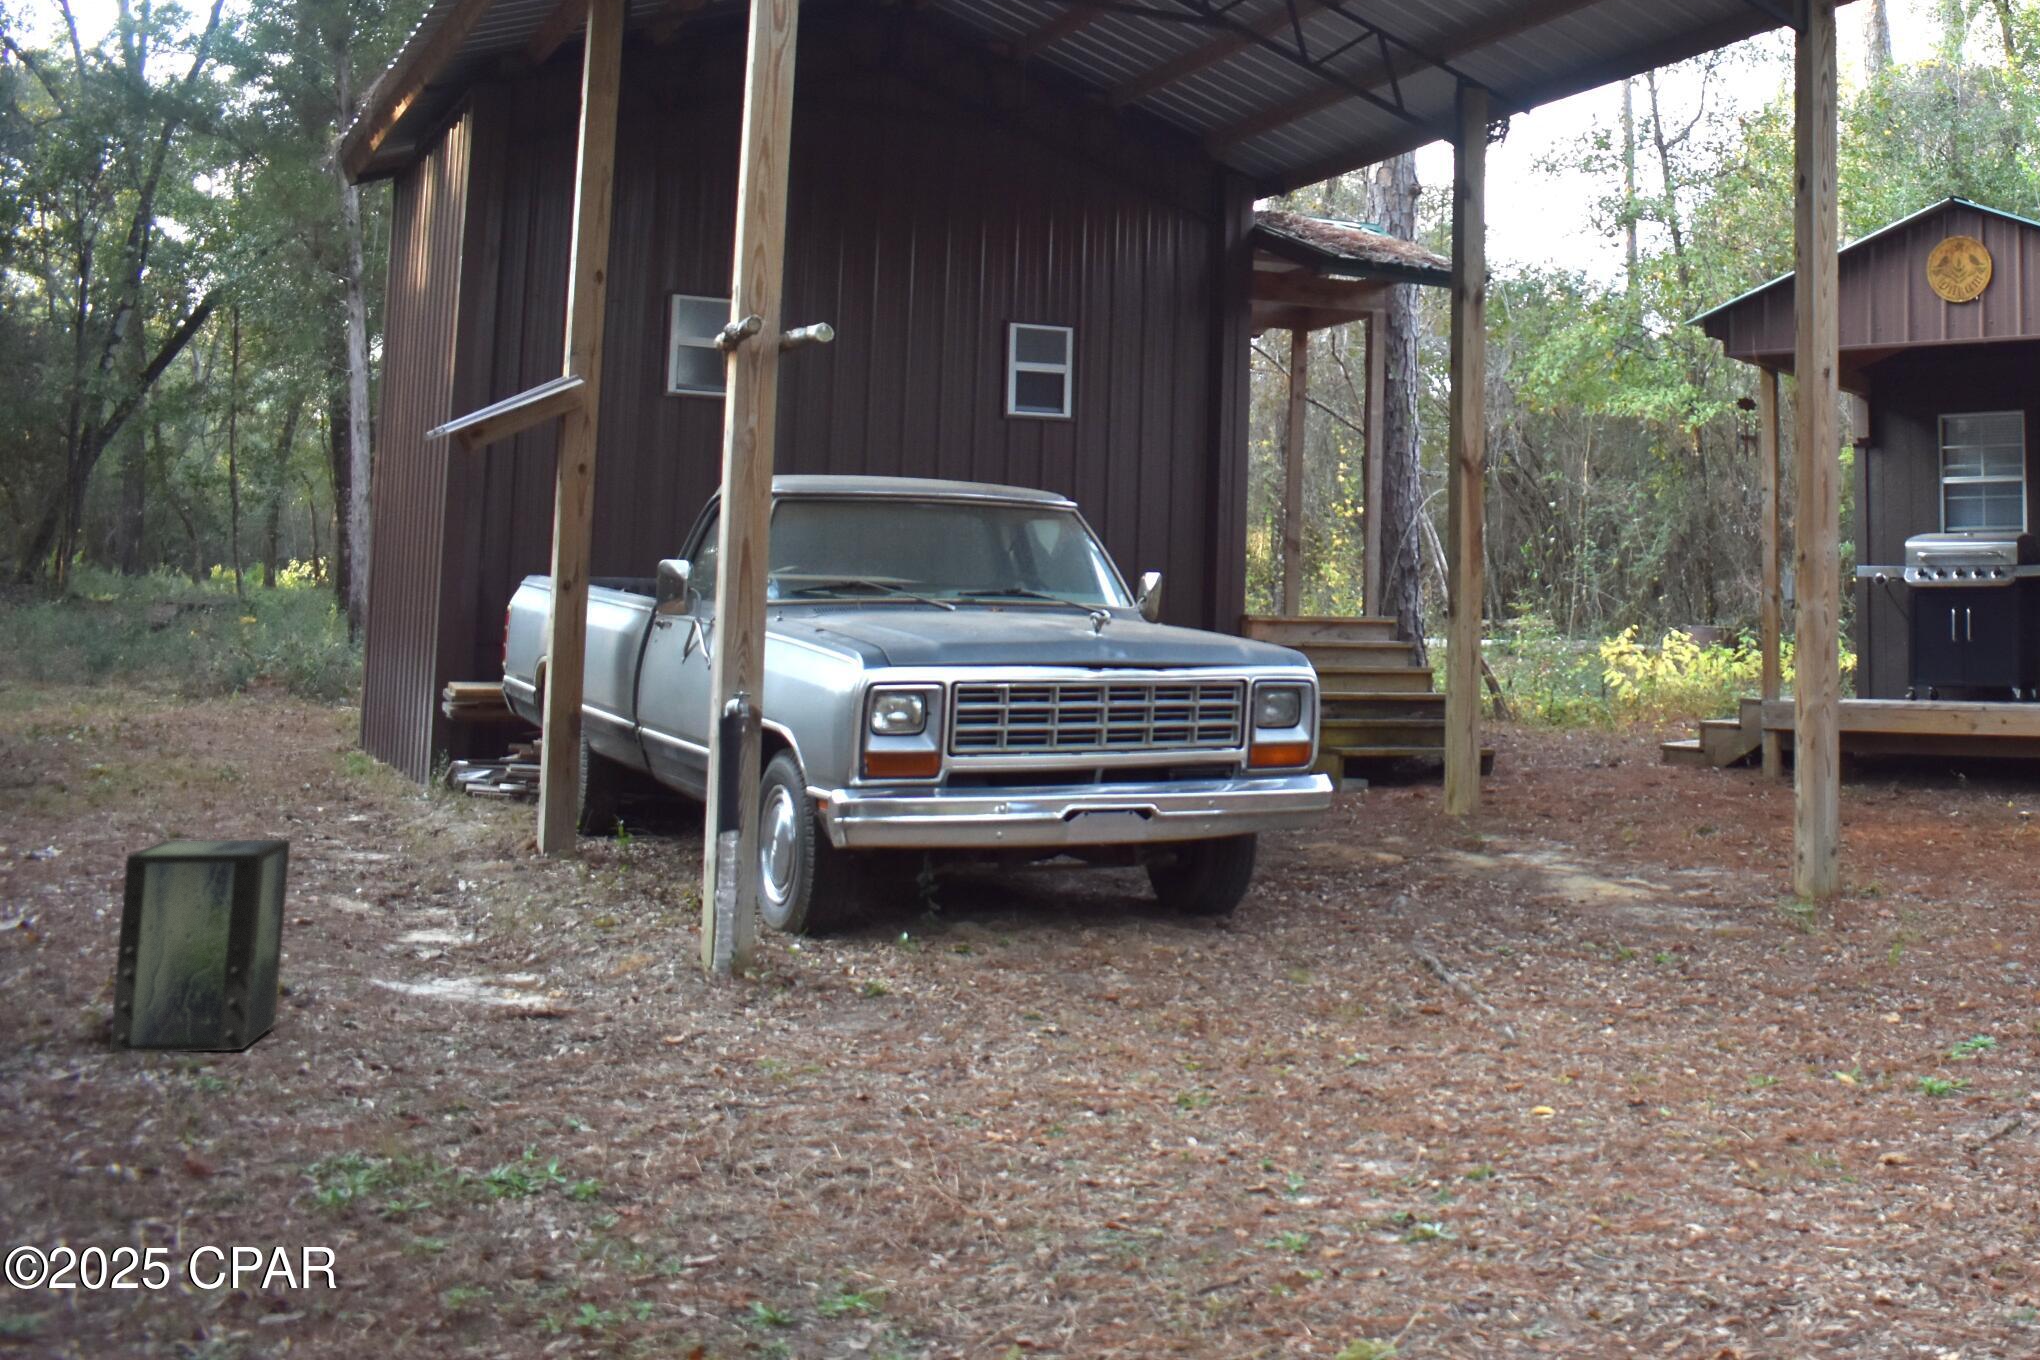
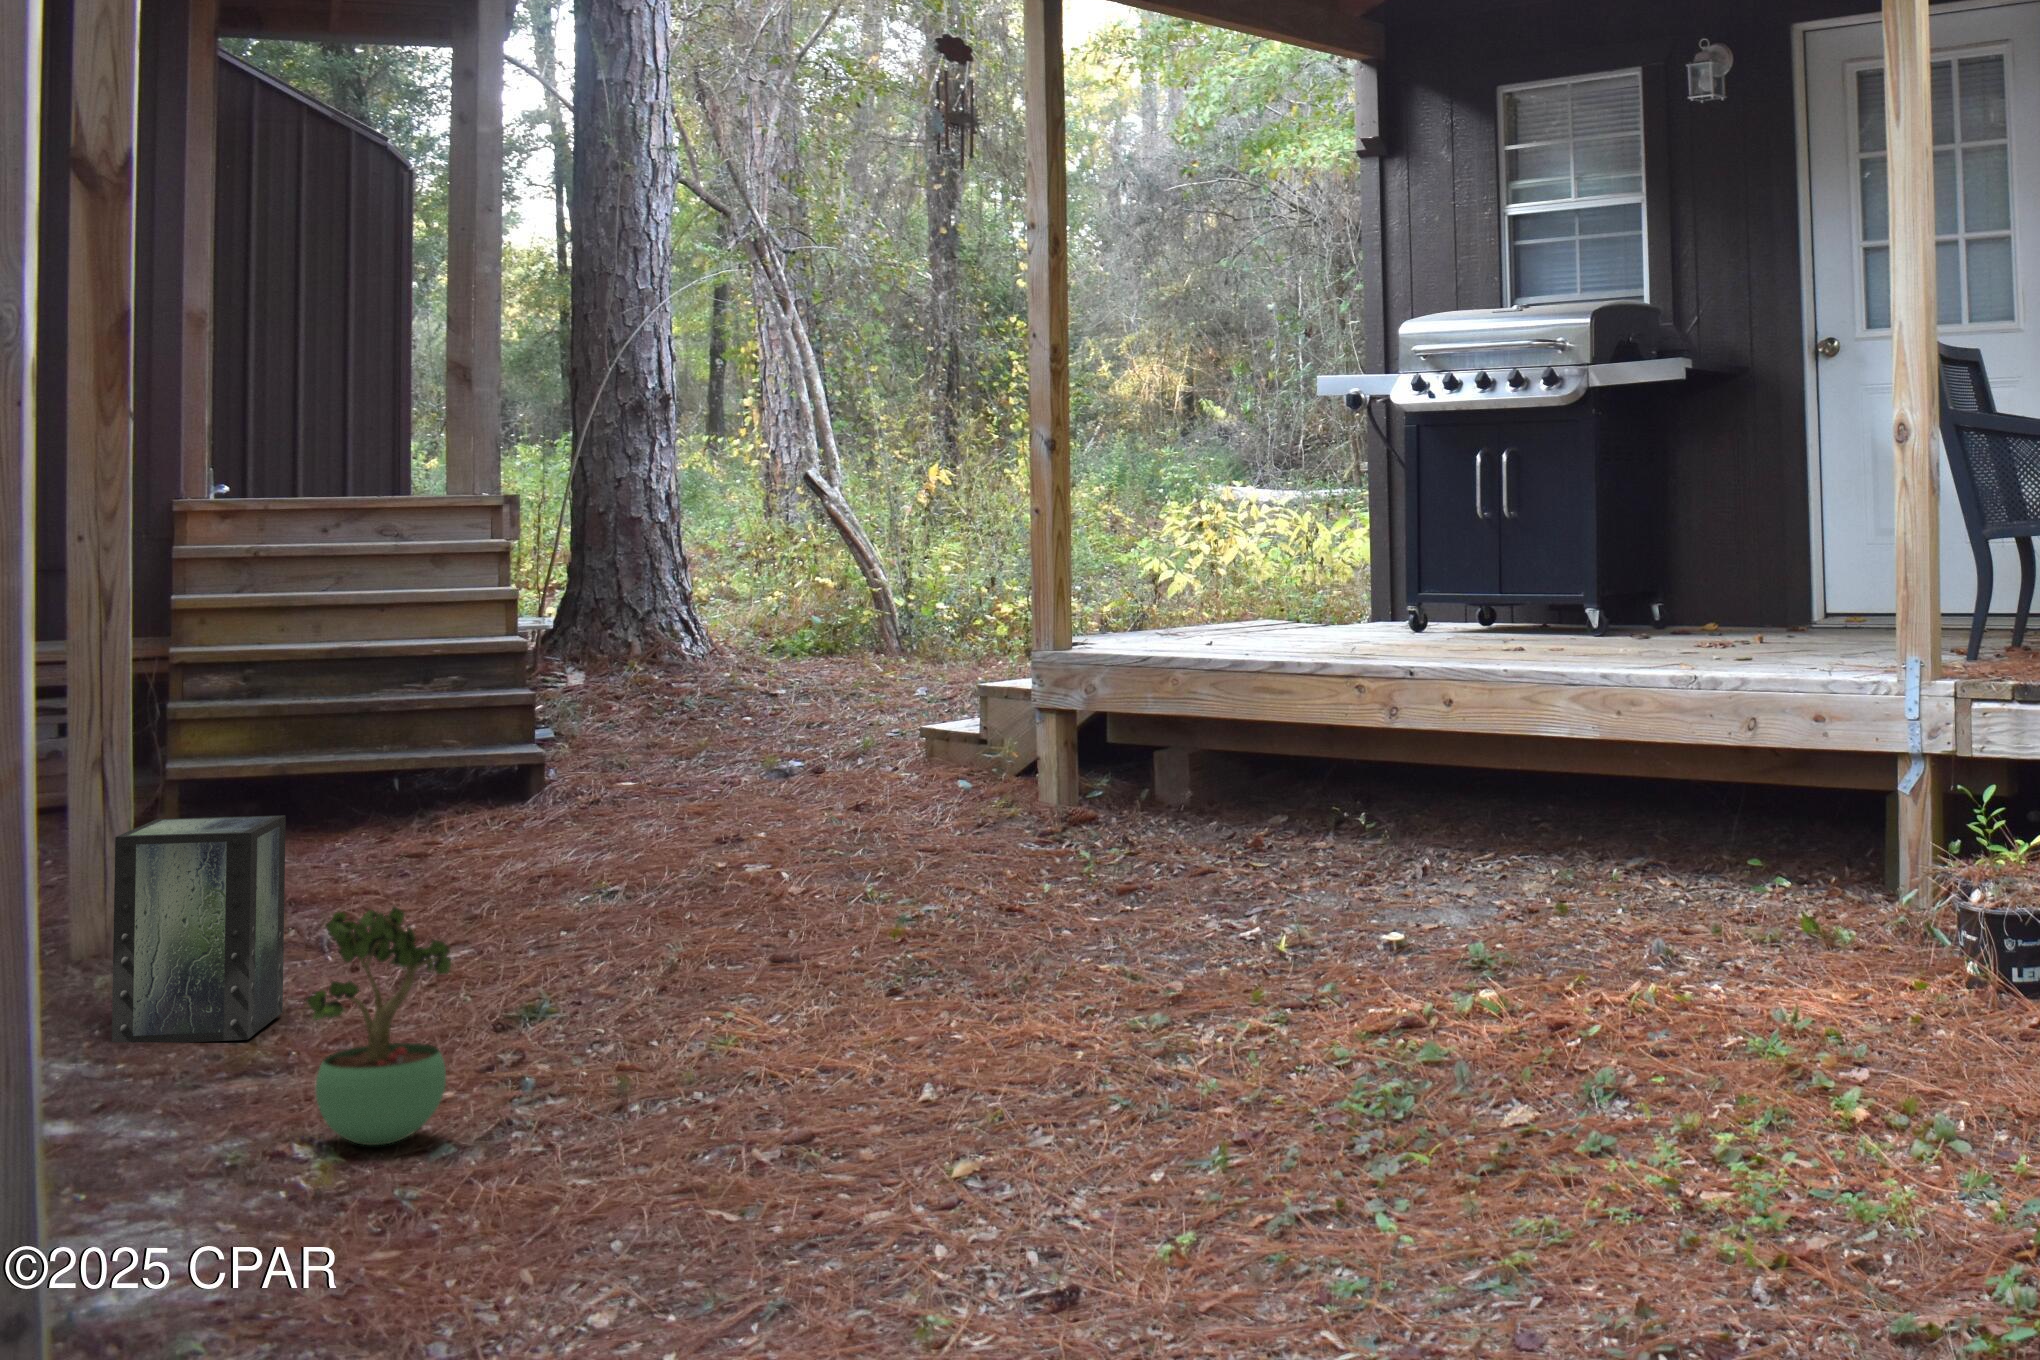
potted plant: none [309,922,456,1150] -> present [306,906,453,1145]

